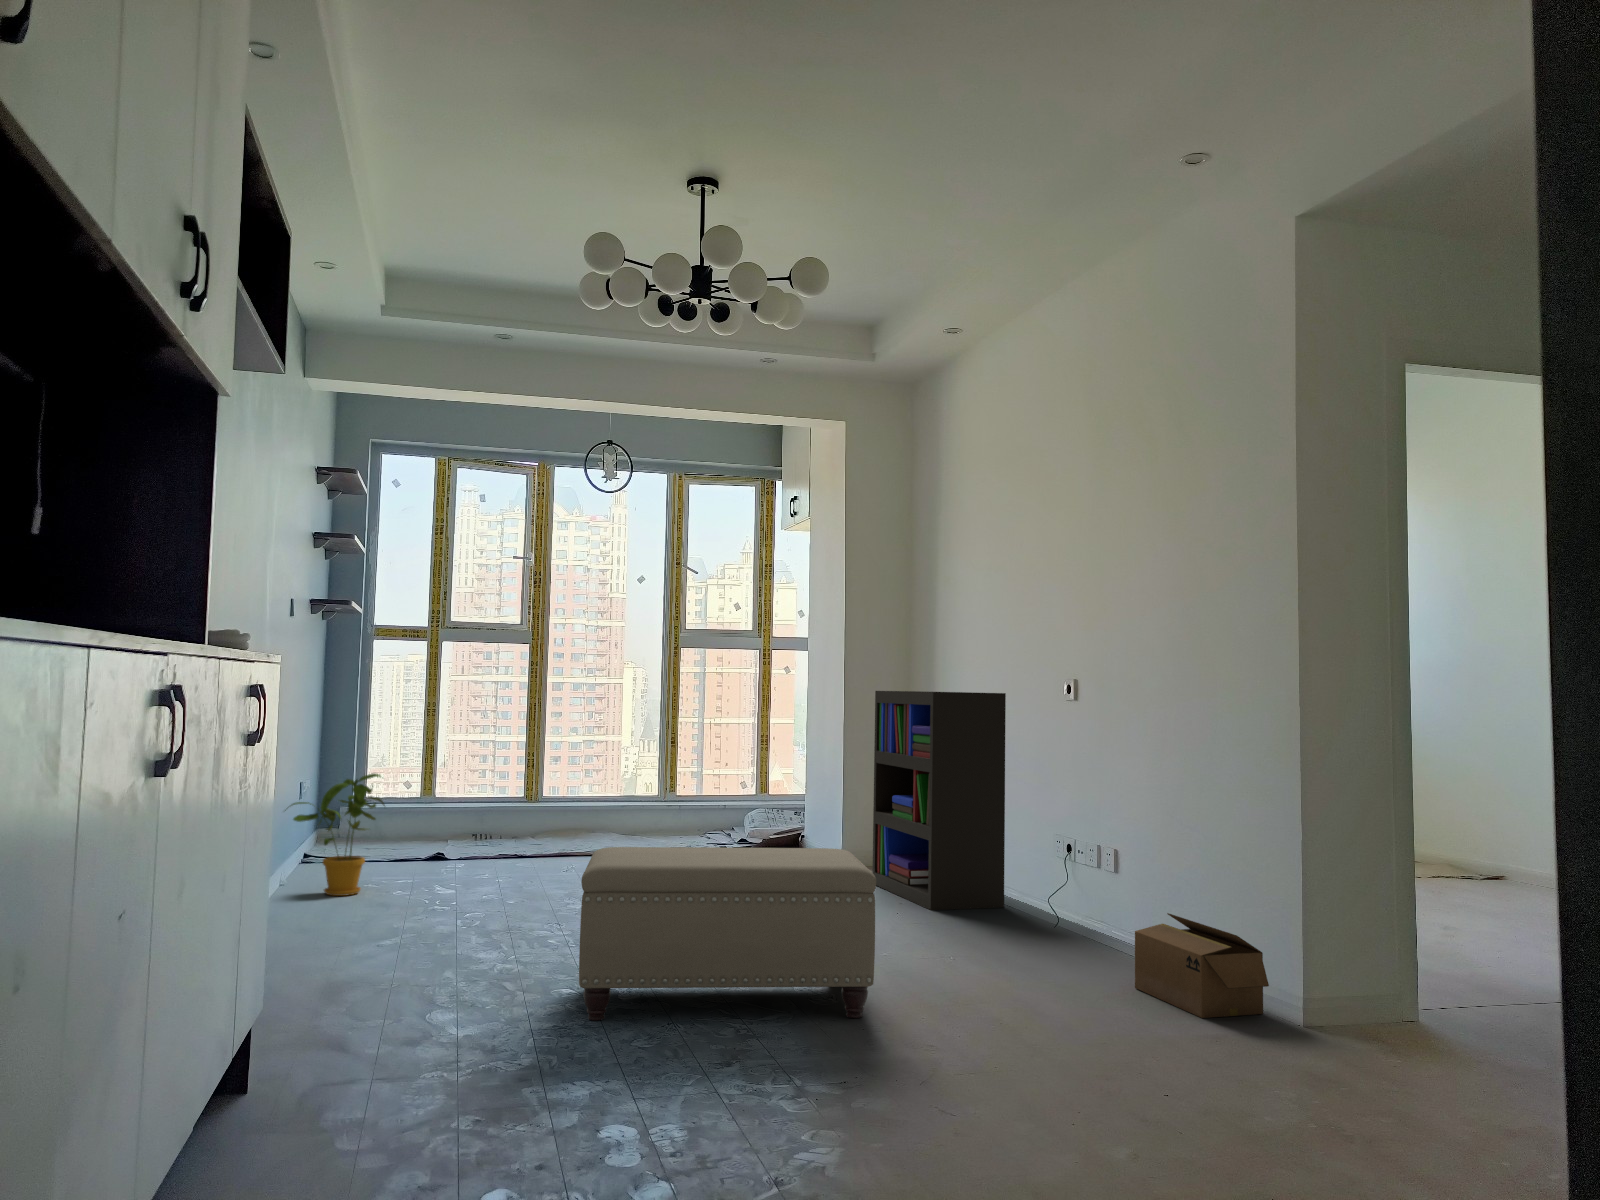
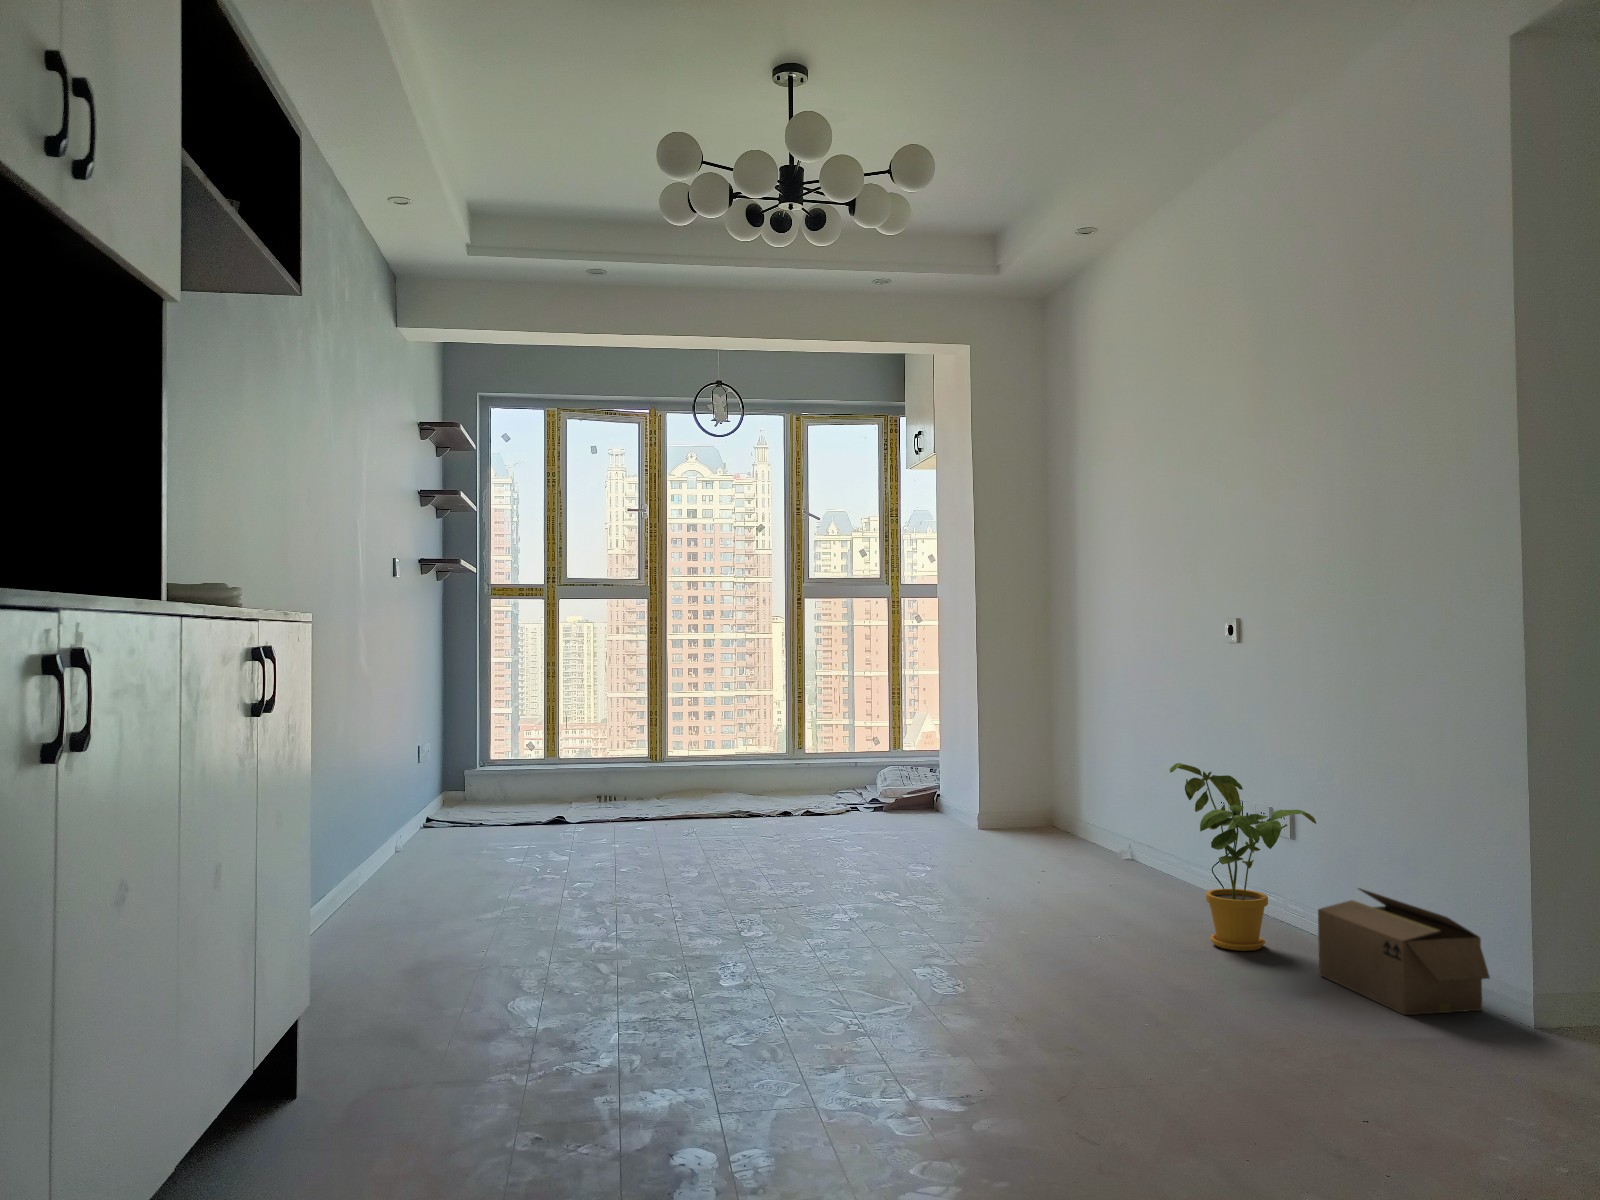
bookshelf: present [873,691,1006,910] -> none [1010,635,1162,879]
house plant: present [285,773,384,896] -> present [1170,763,1316,951]
ottoman: present [579,847,876,1021] -> none [667,817,1004,1012]

